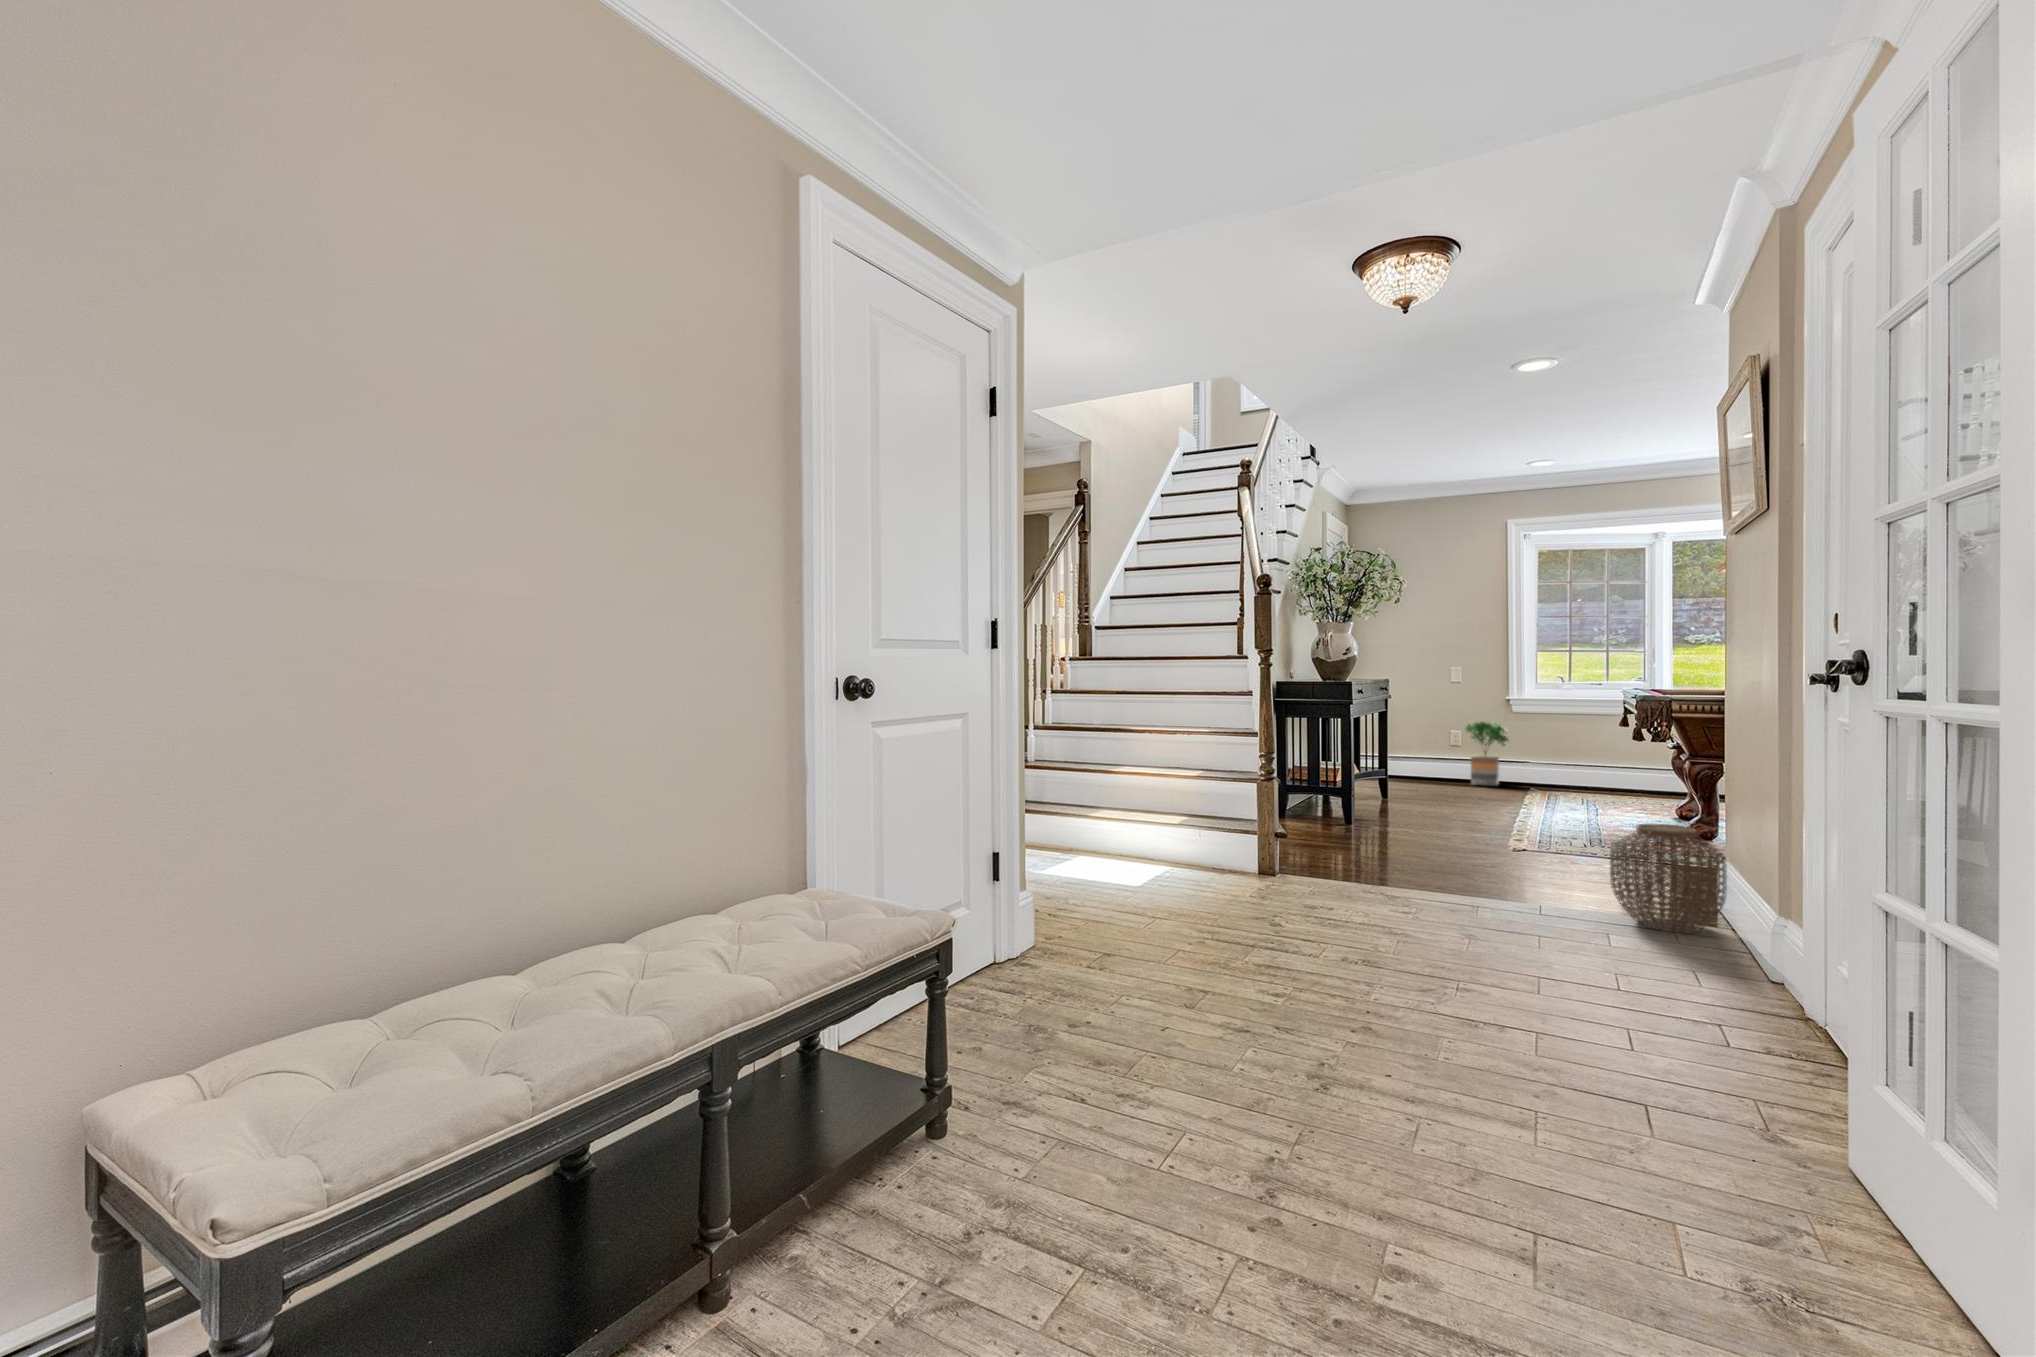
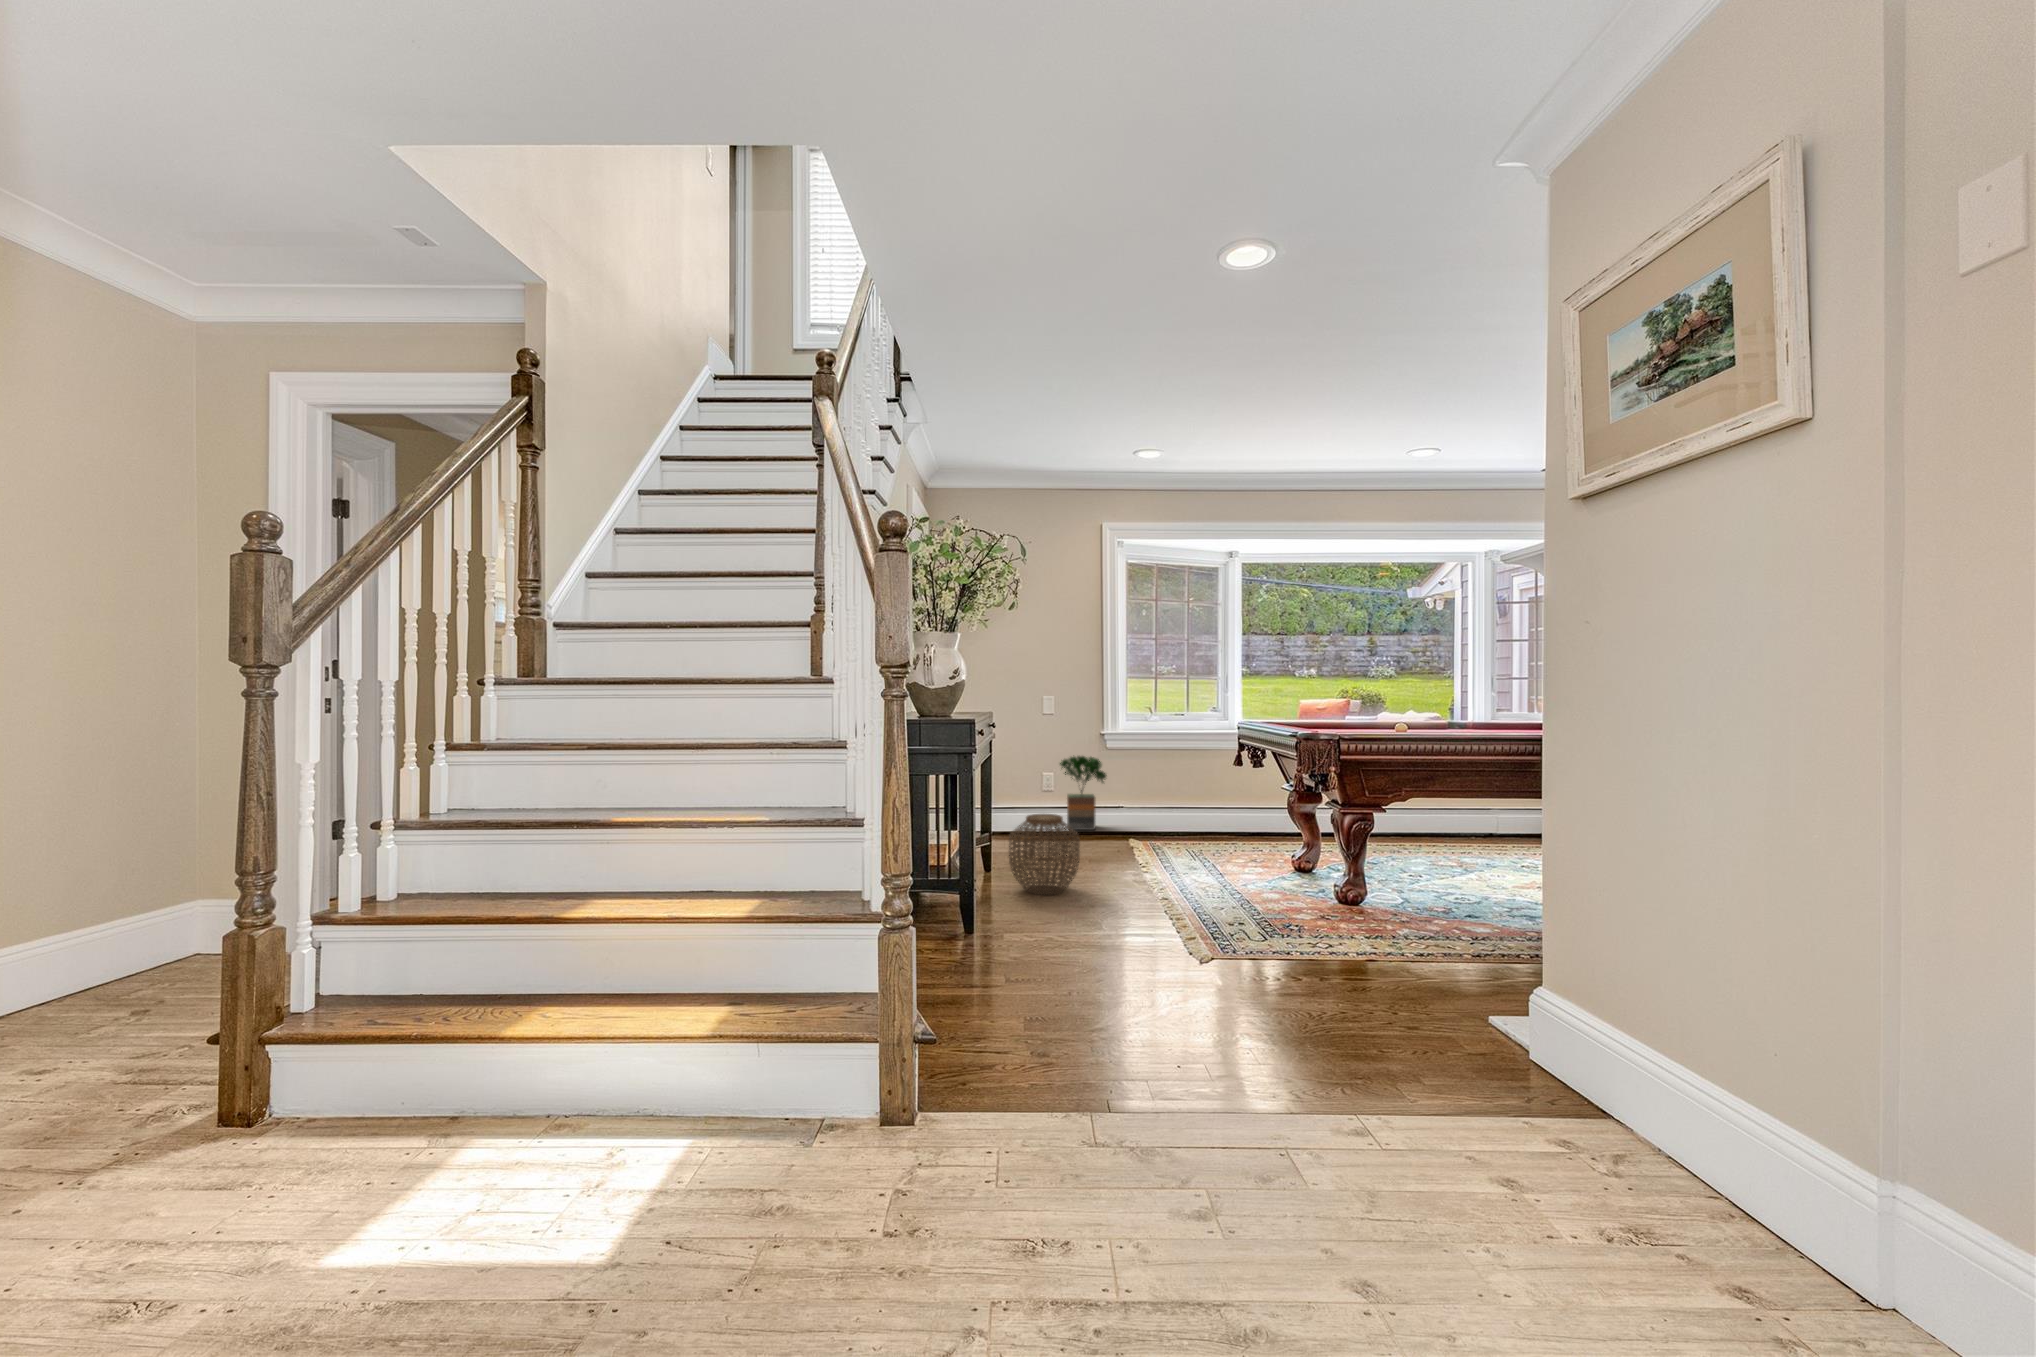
woven basket: present [1610,824,1727,933] -> present [1009,814,1080,895]

